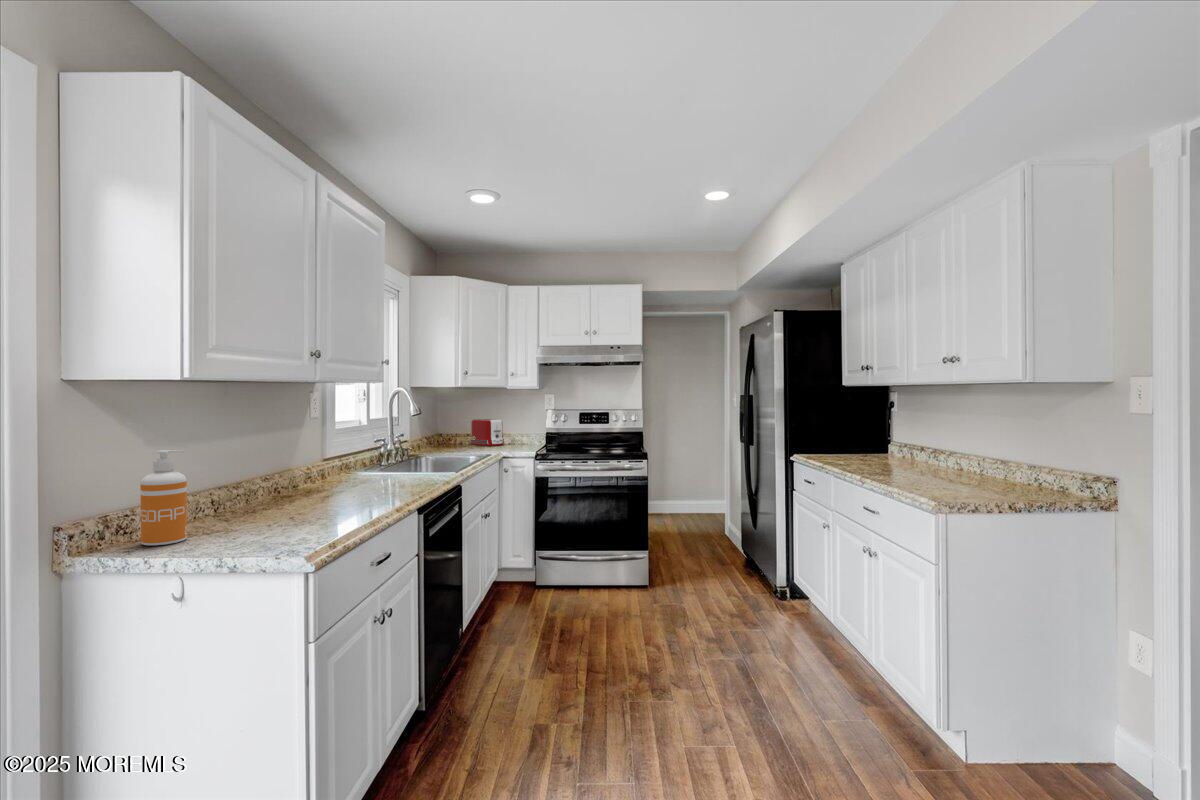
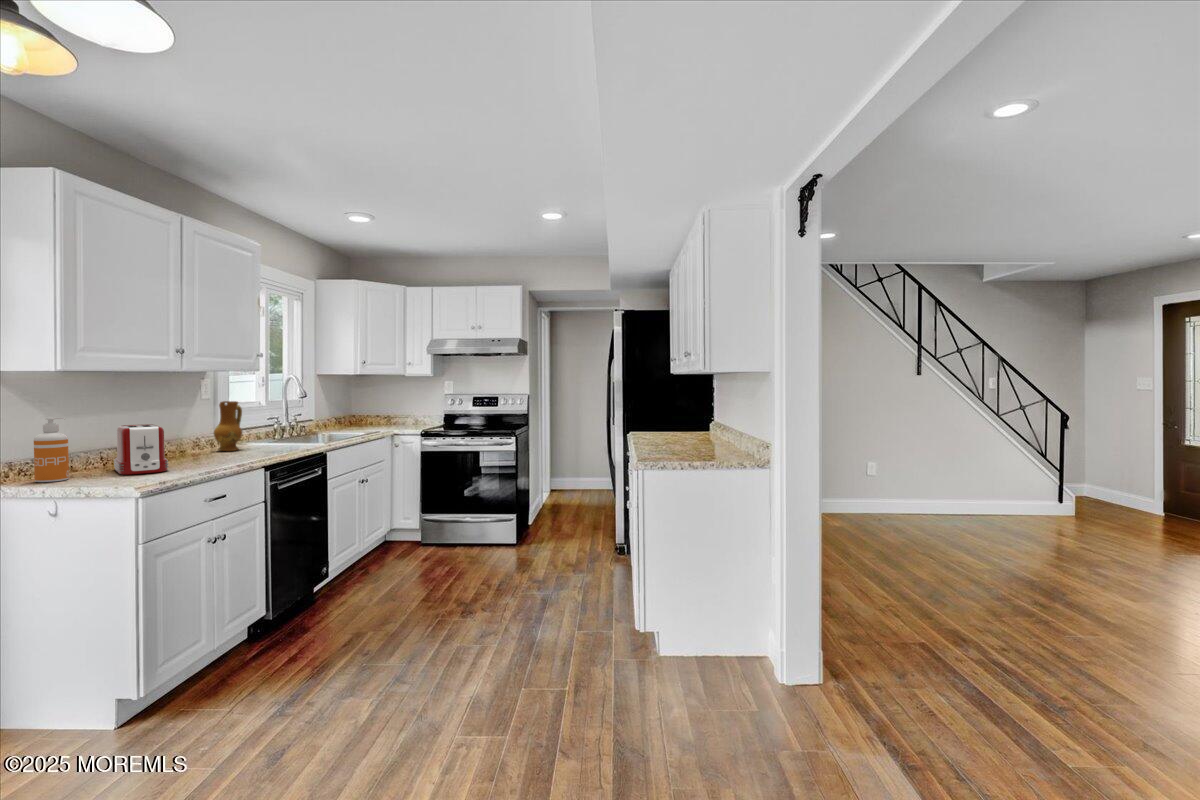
toaster: present [470,419,504,446] -> present [114,424,168,475]
ceramic jug: none [333,421,366,485] -> present [214,401,242,451]

